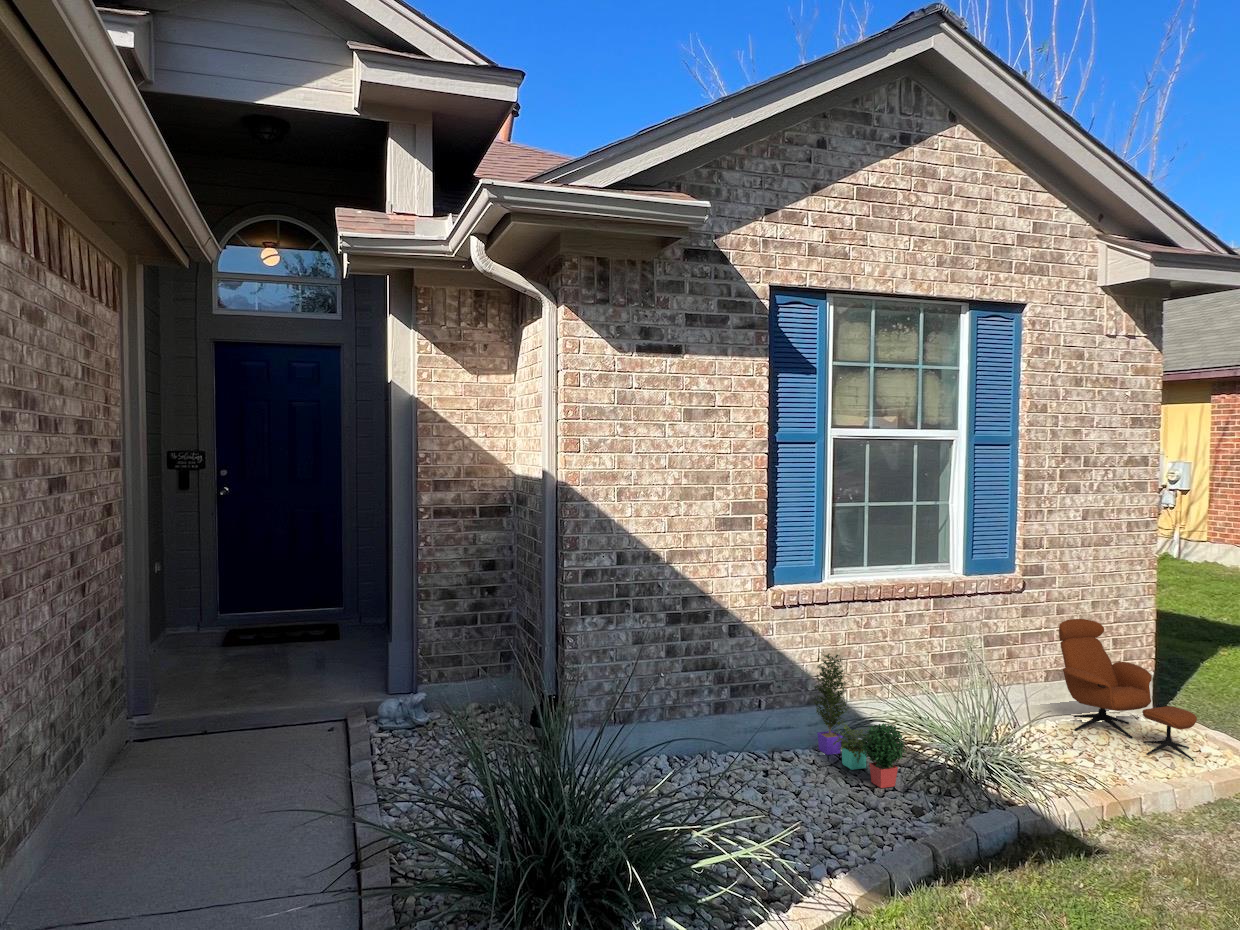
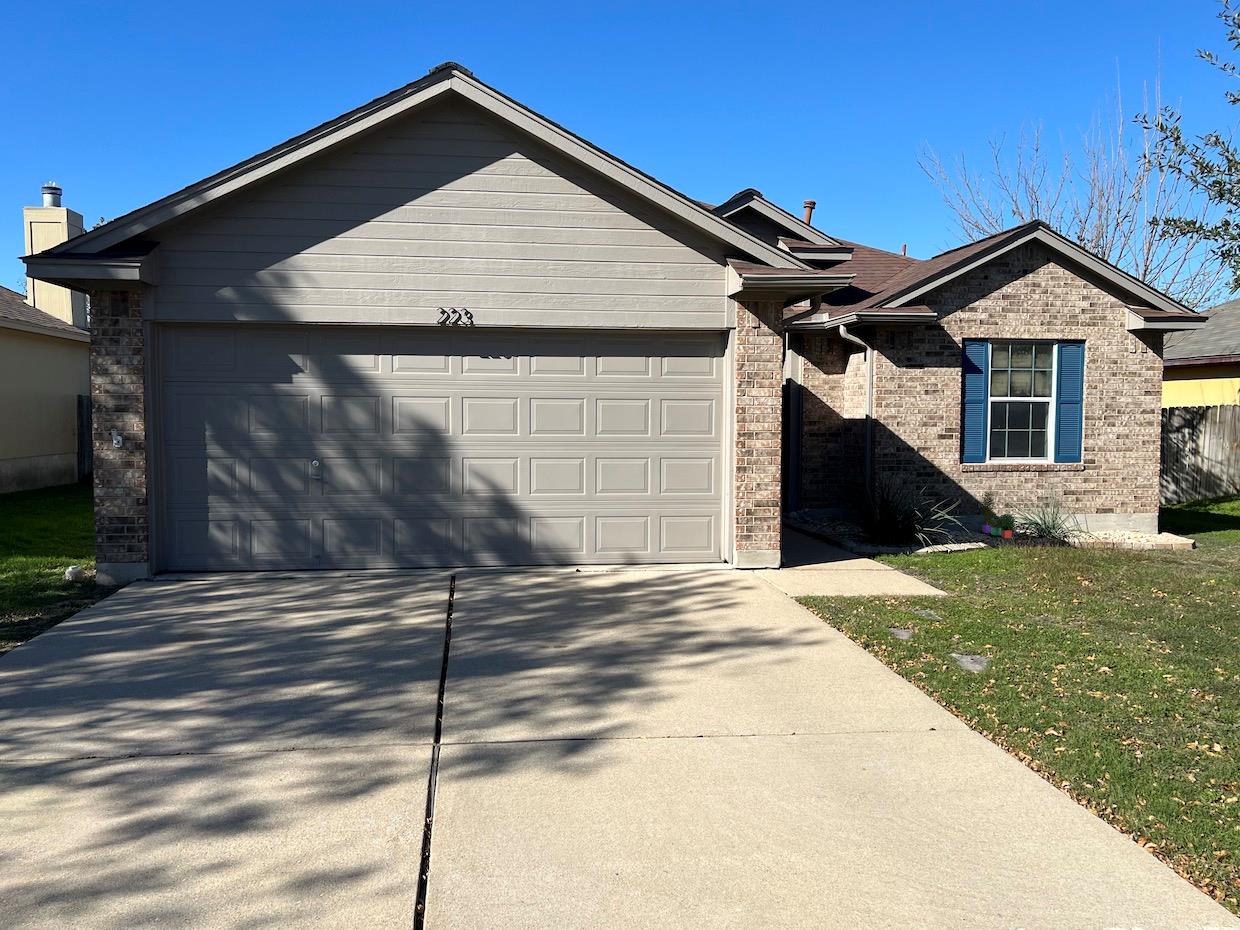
lounge chair: present [1059,619,1197,761] -> none [1101,485,1155,538]

